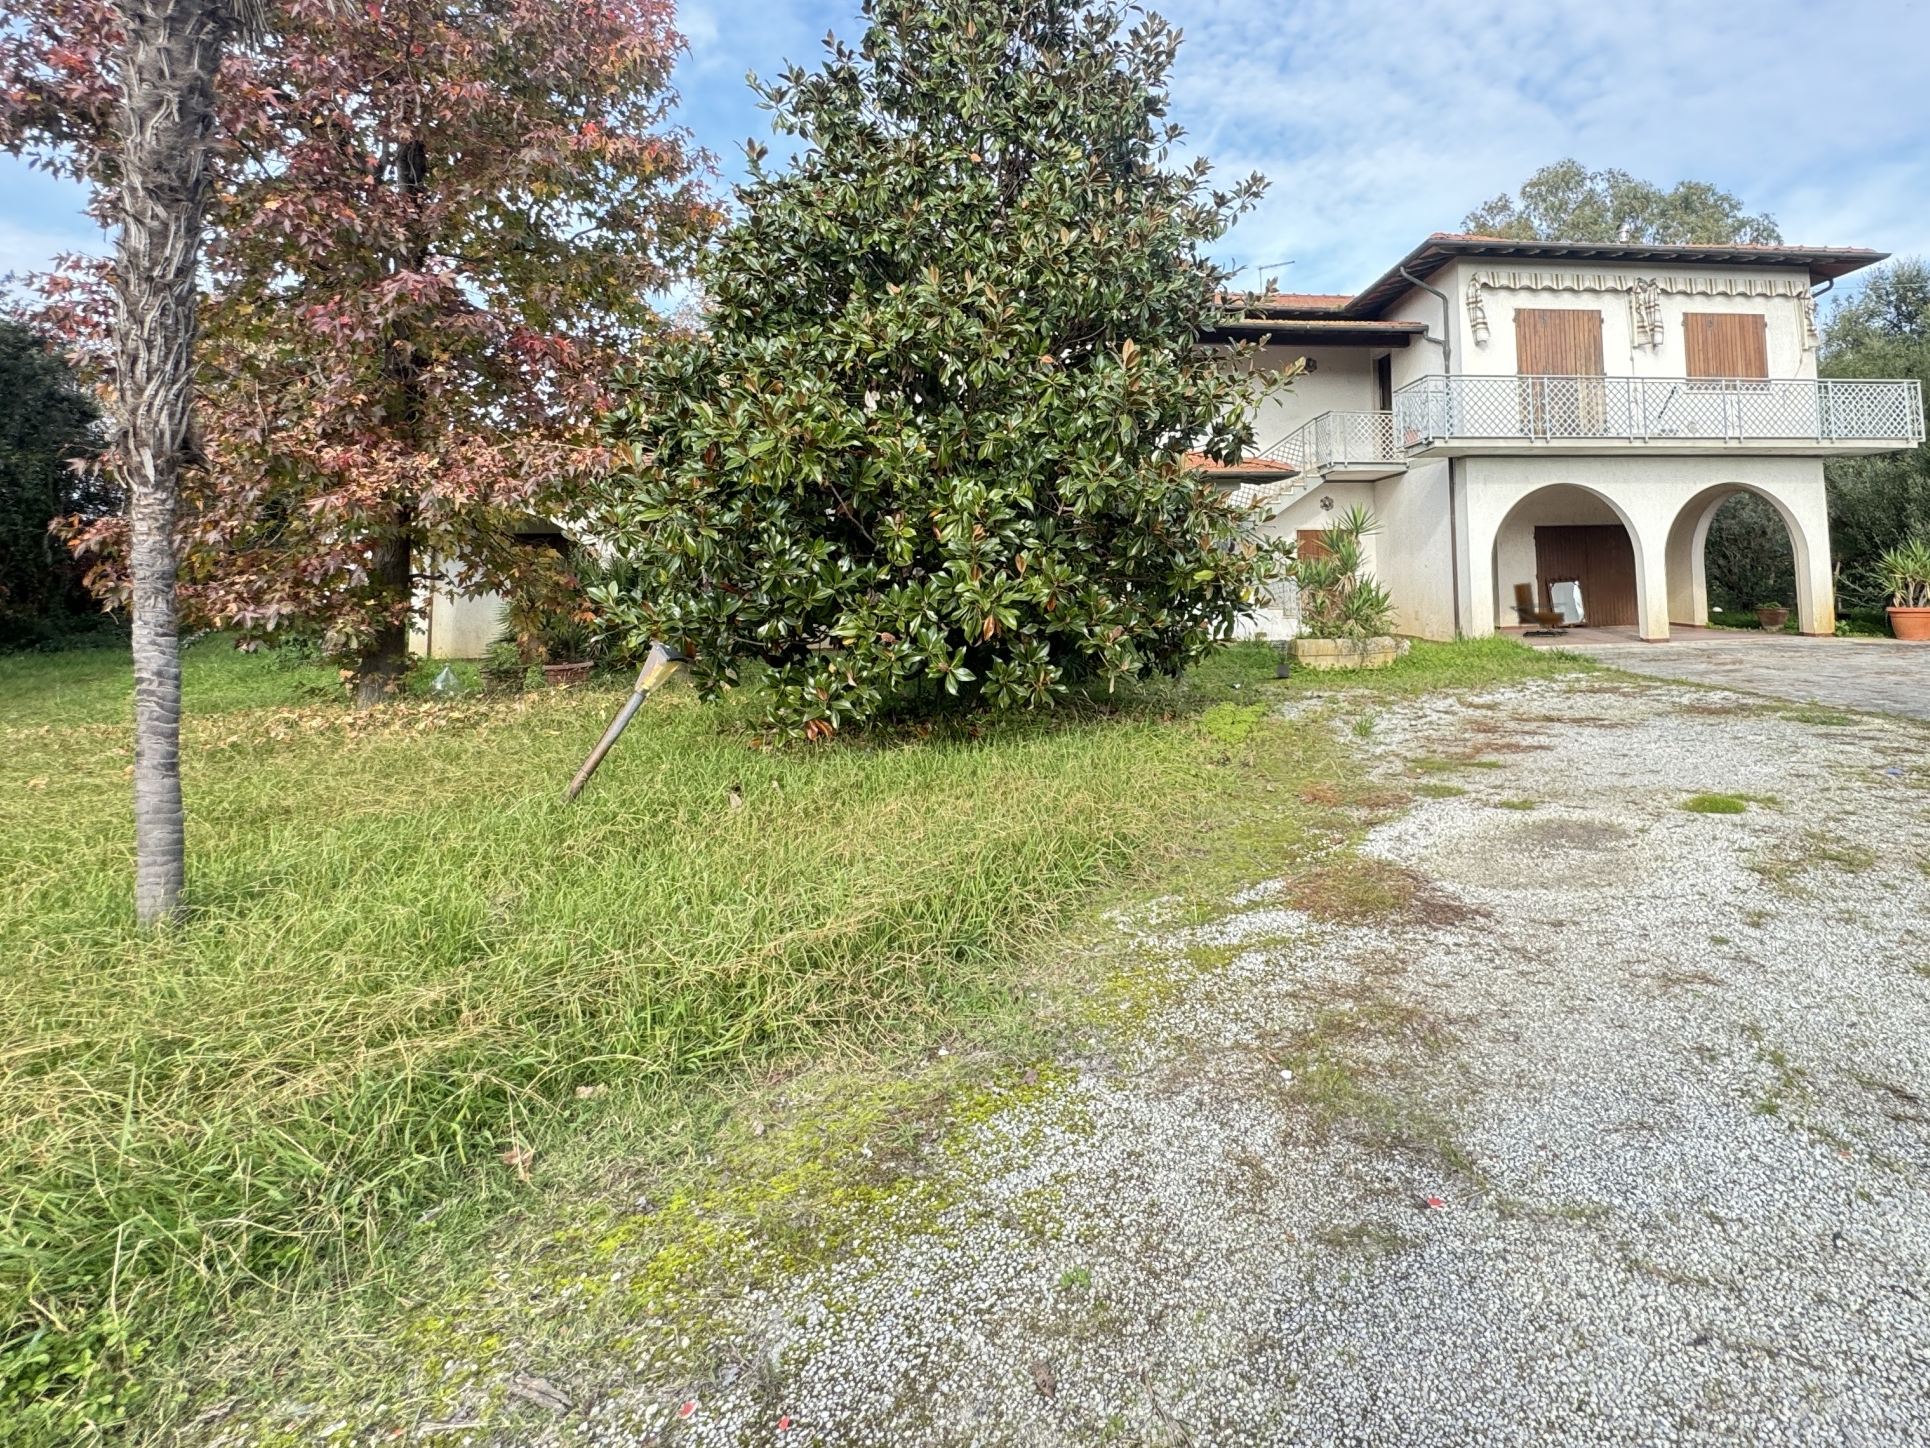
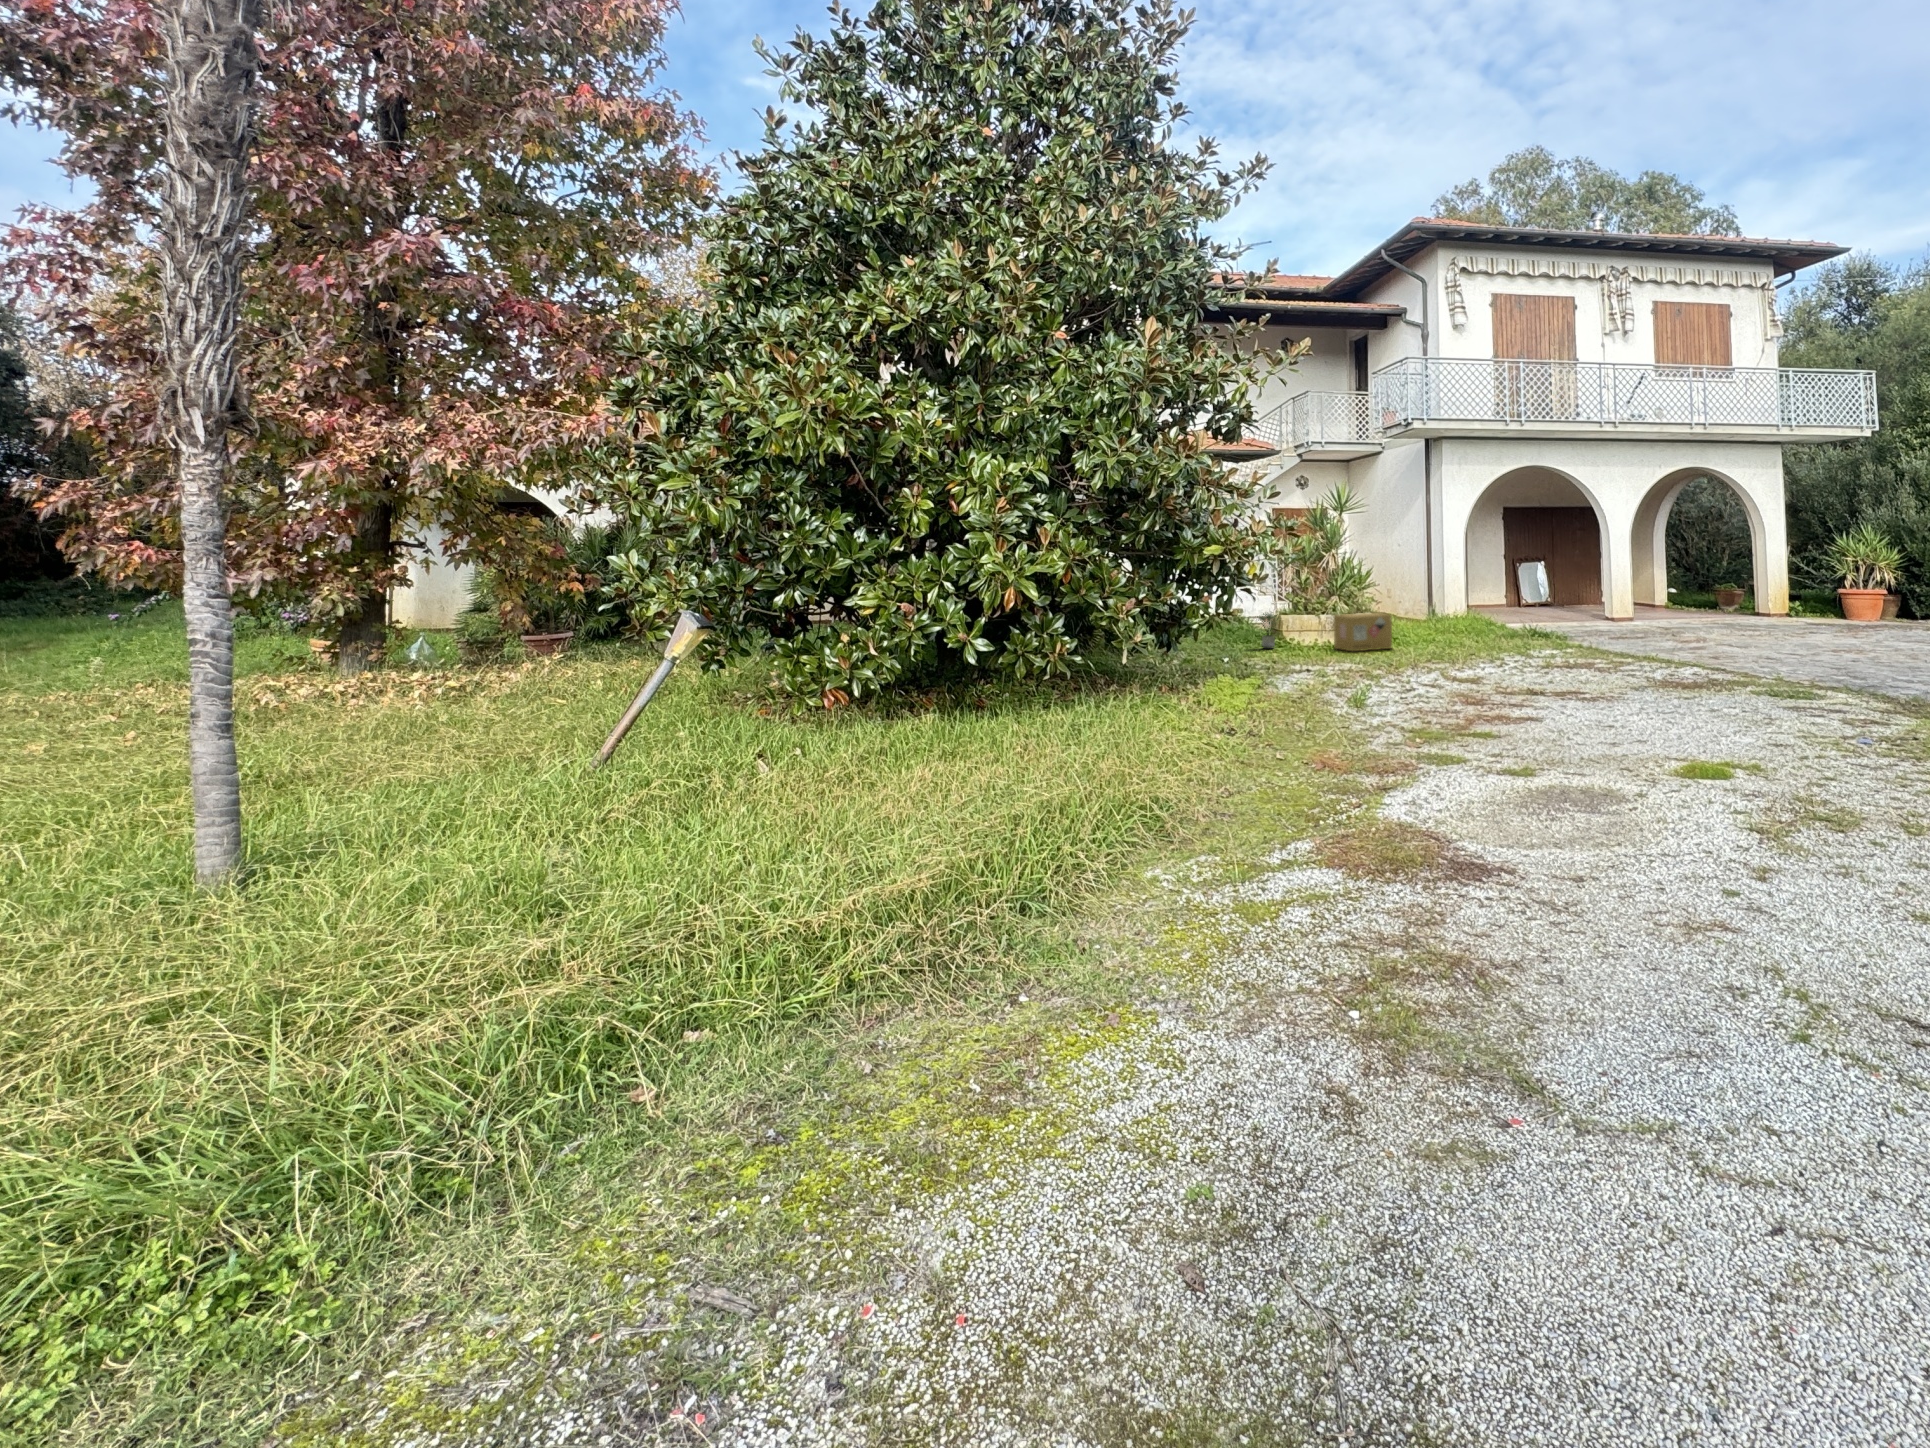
lounge chair: present [1510,583,1567,637] -> none [1479,559,1534,611]
cardboard box: none [1350,640,1411,680] -> present [1333,613,1392,651]

